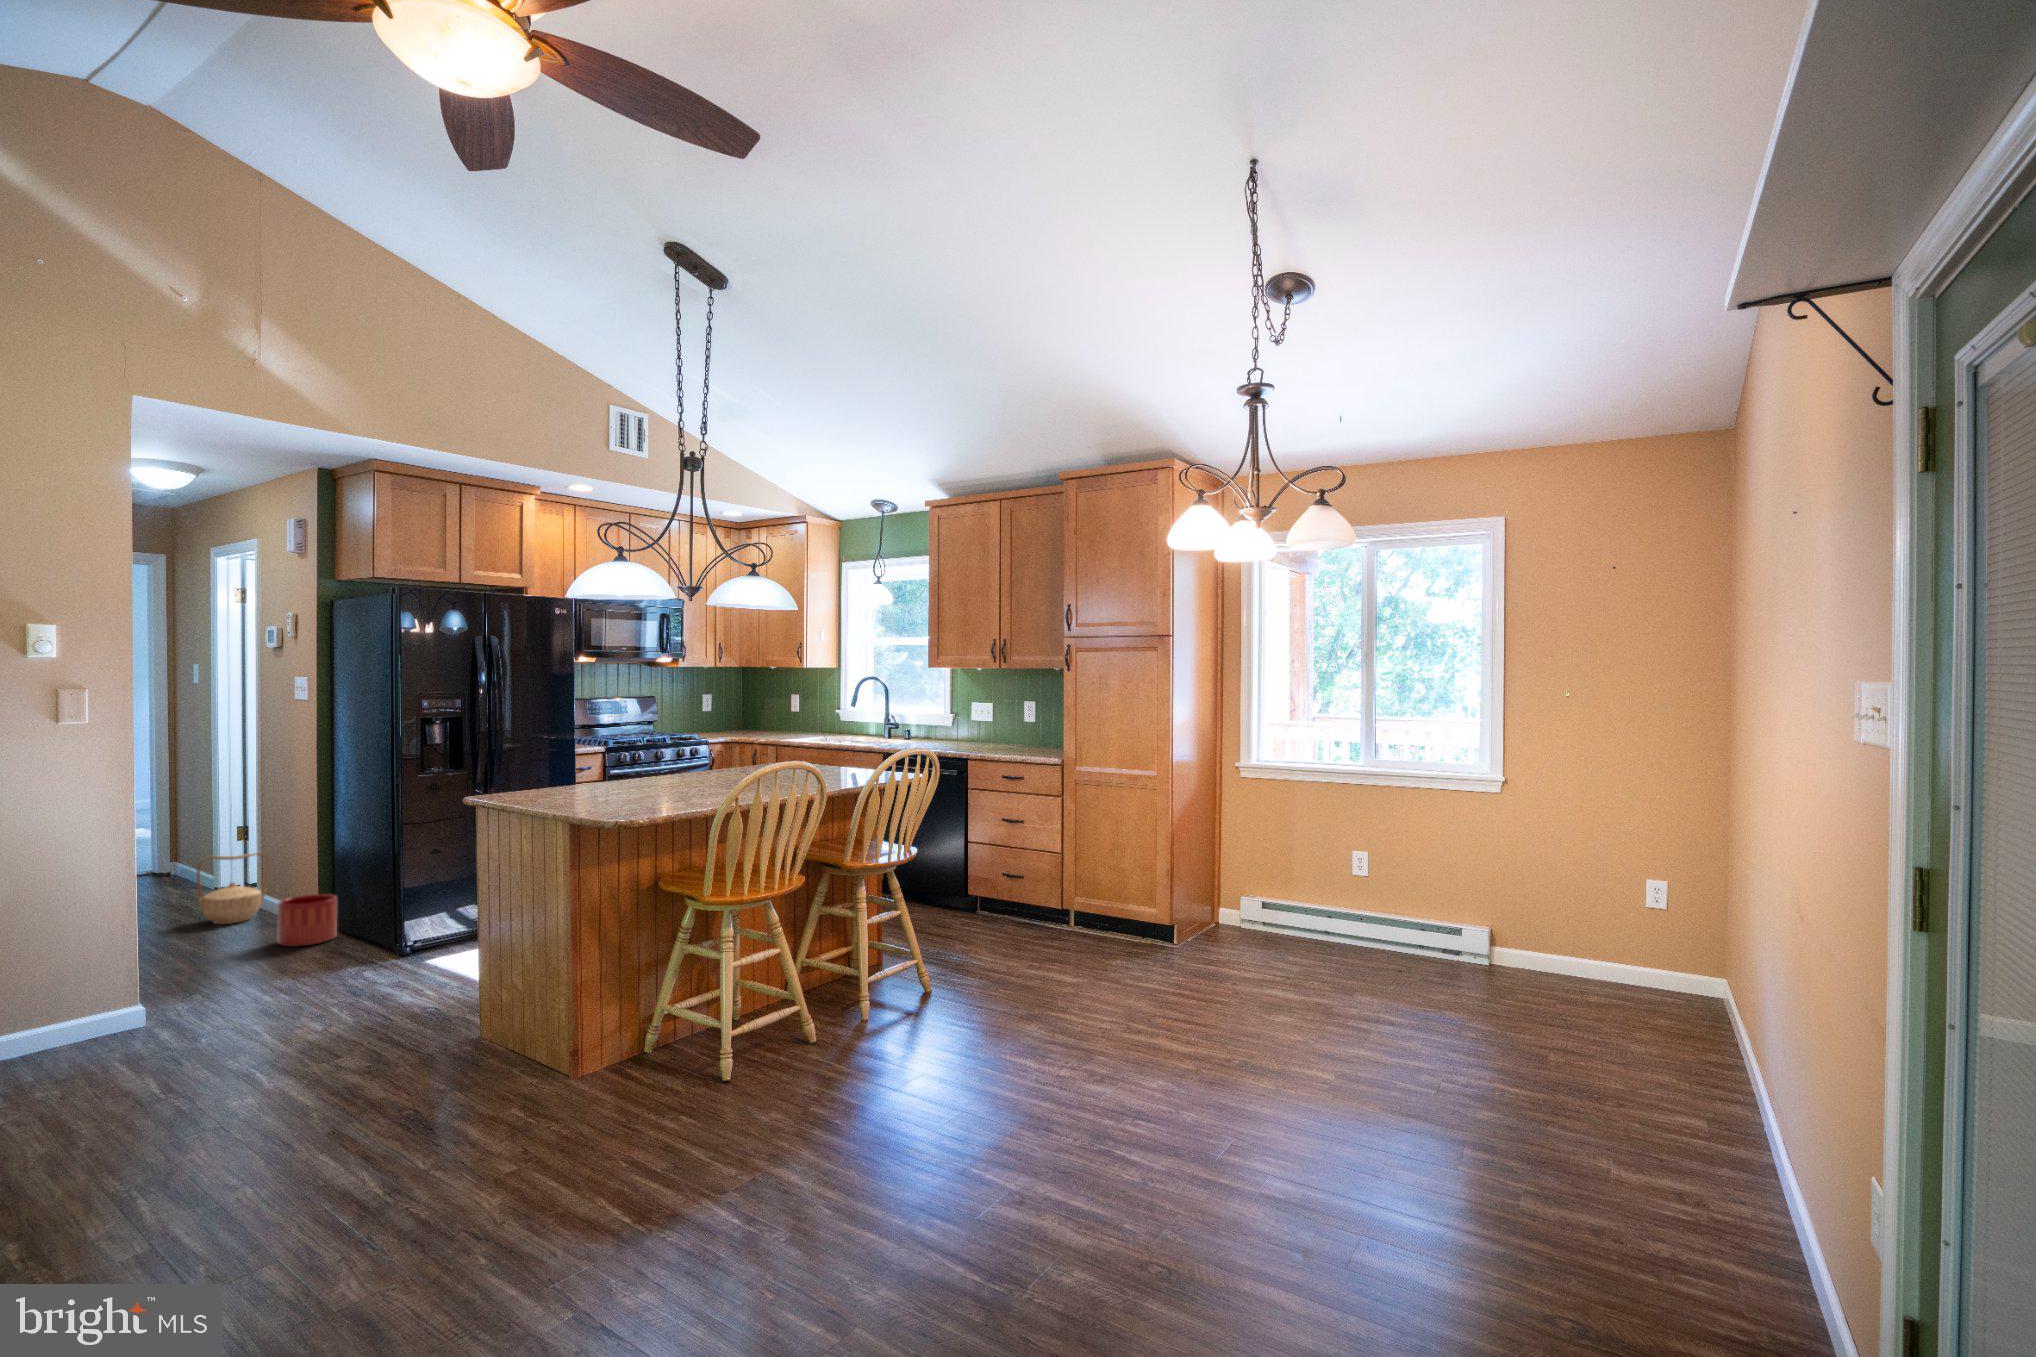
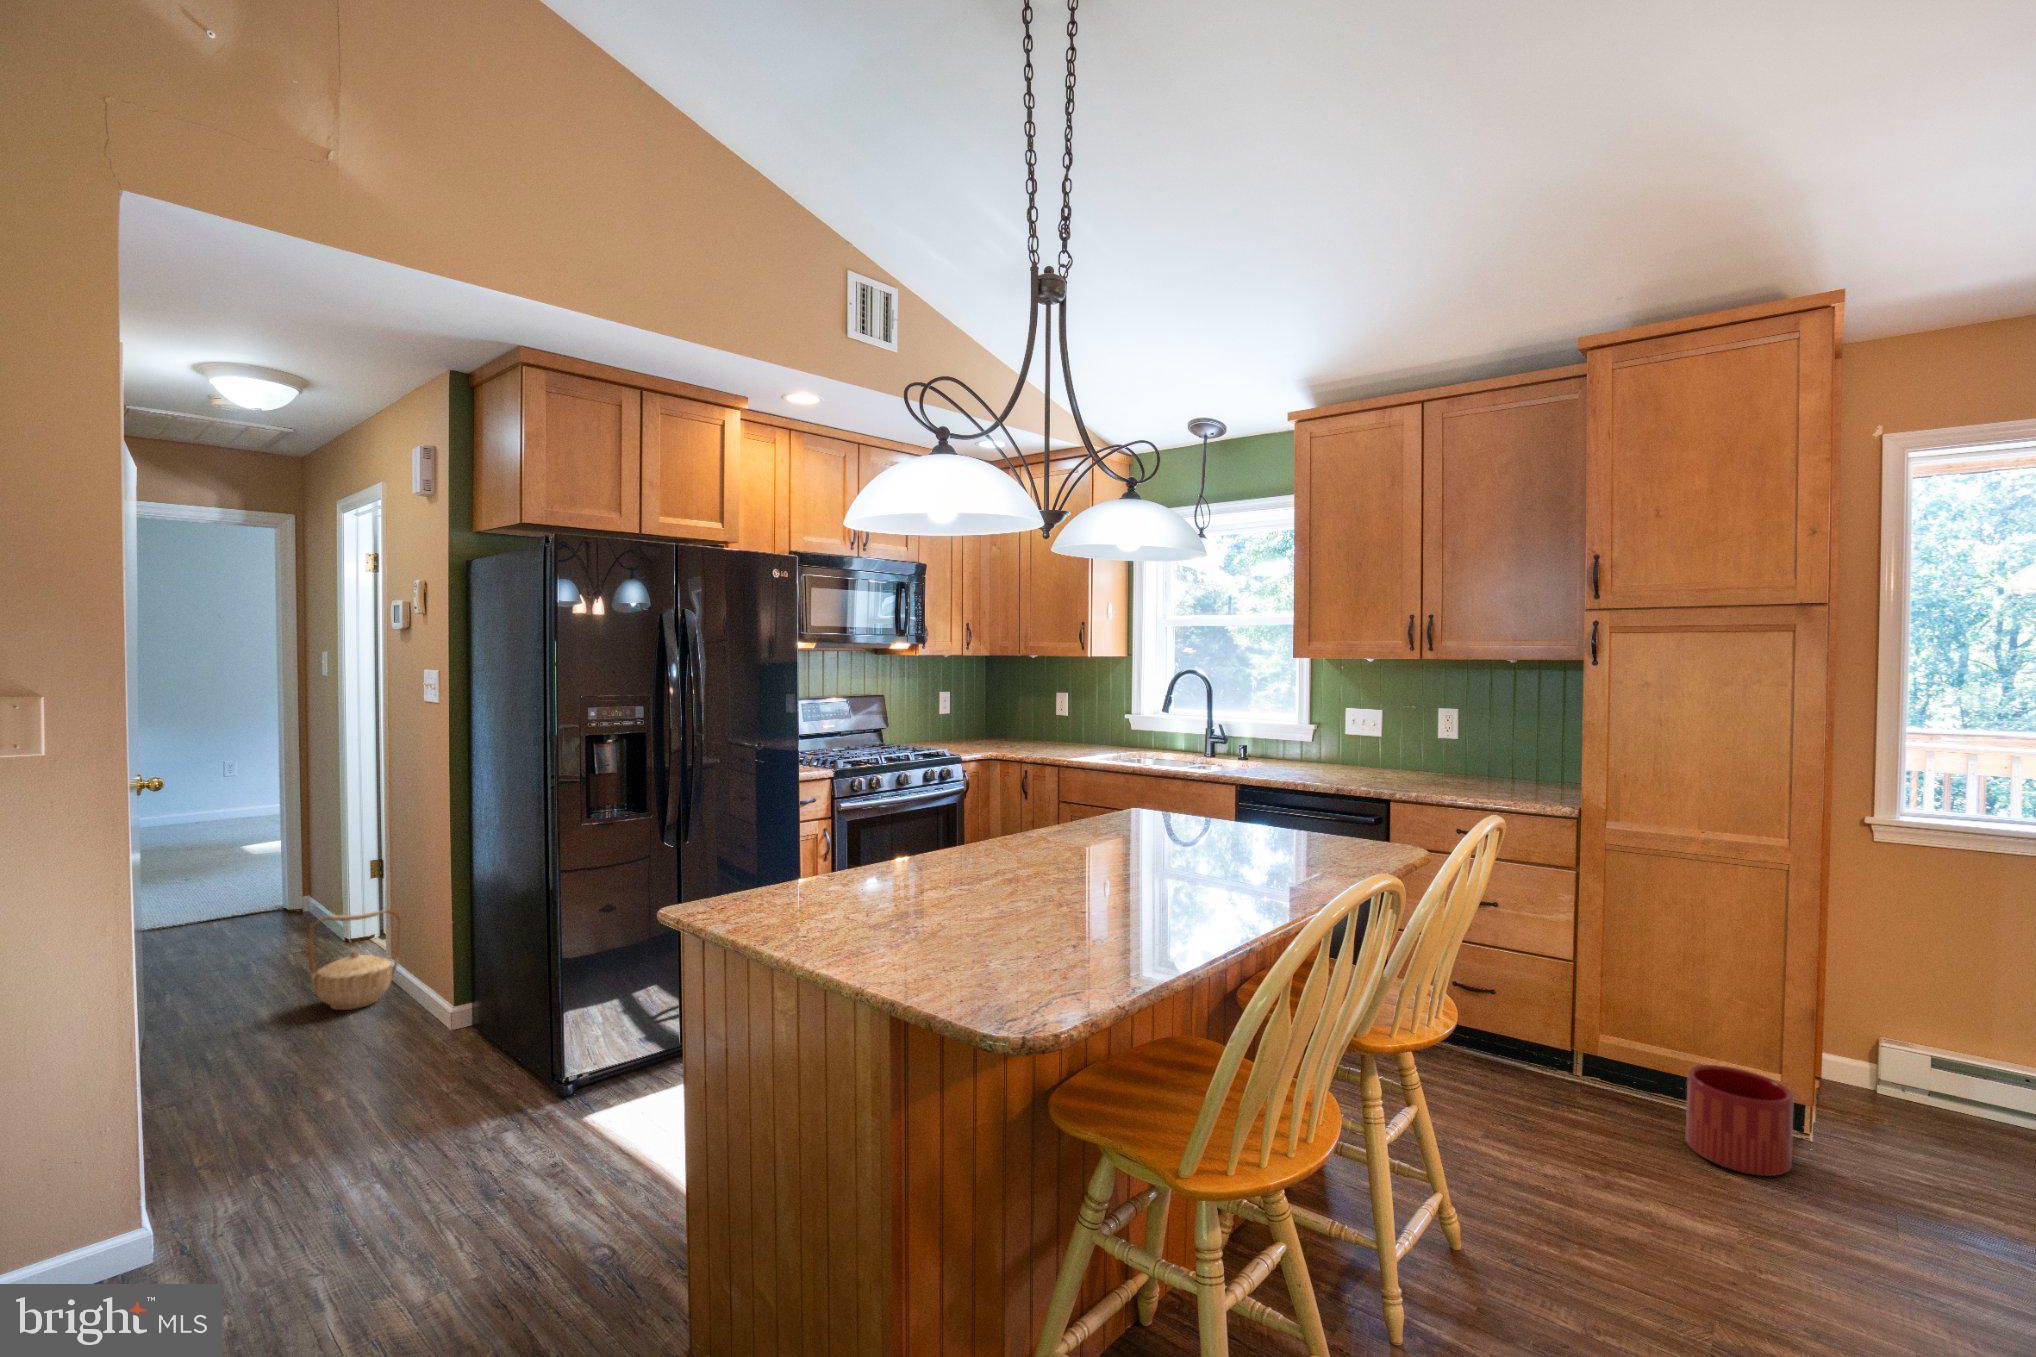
planter: present [277,894,337,947] -> present [1686,1065,1793,1176]

